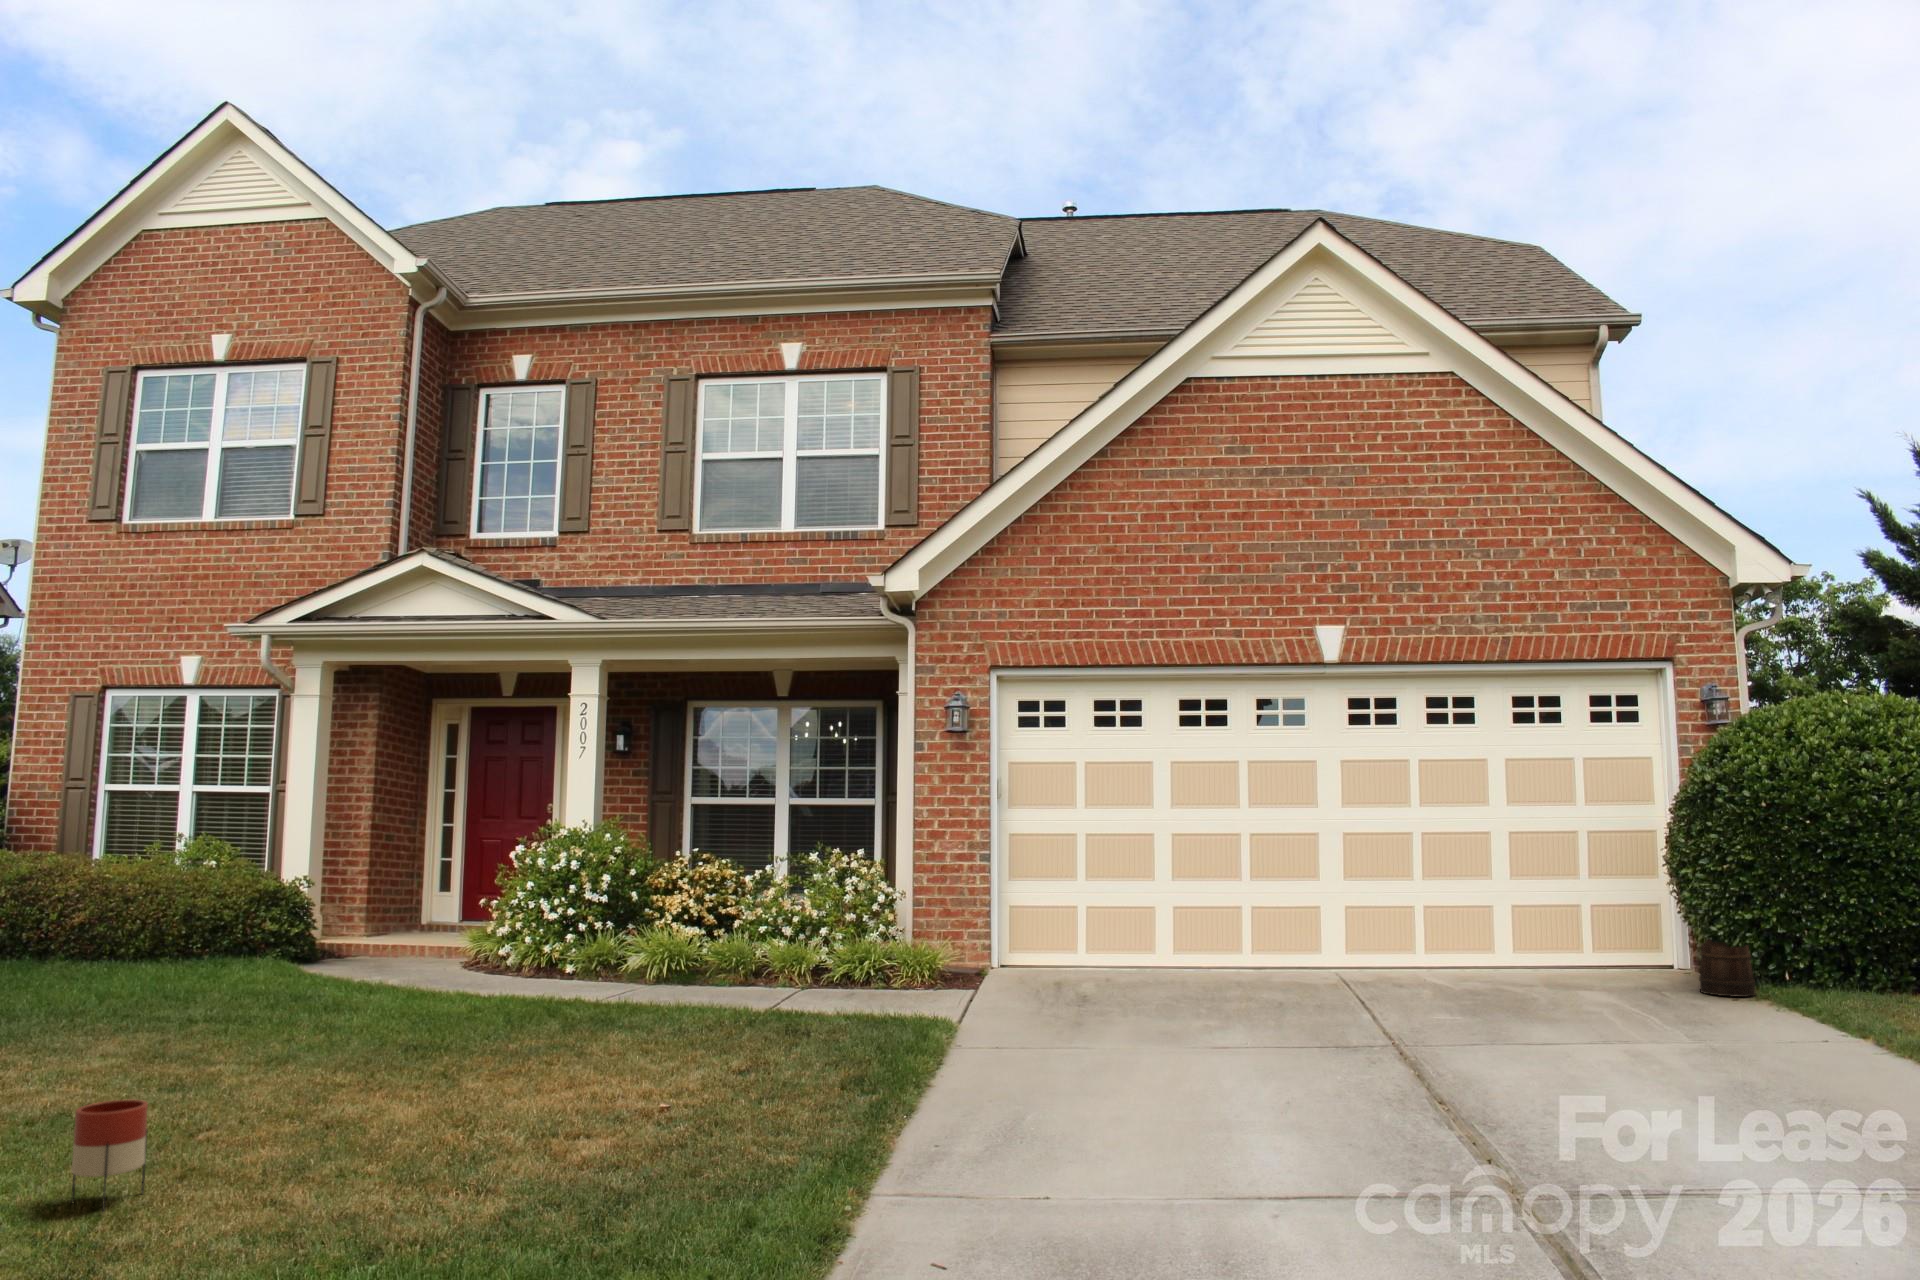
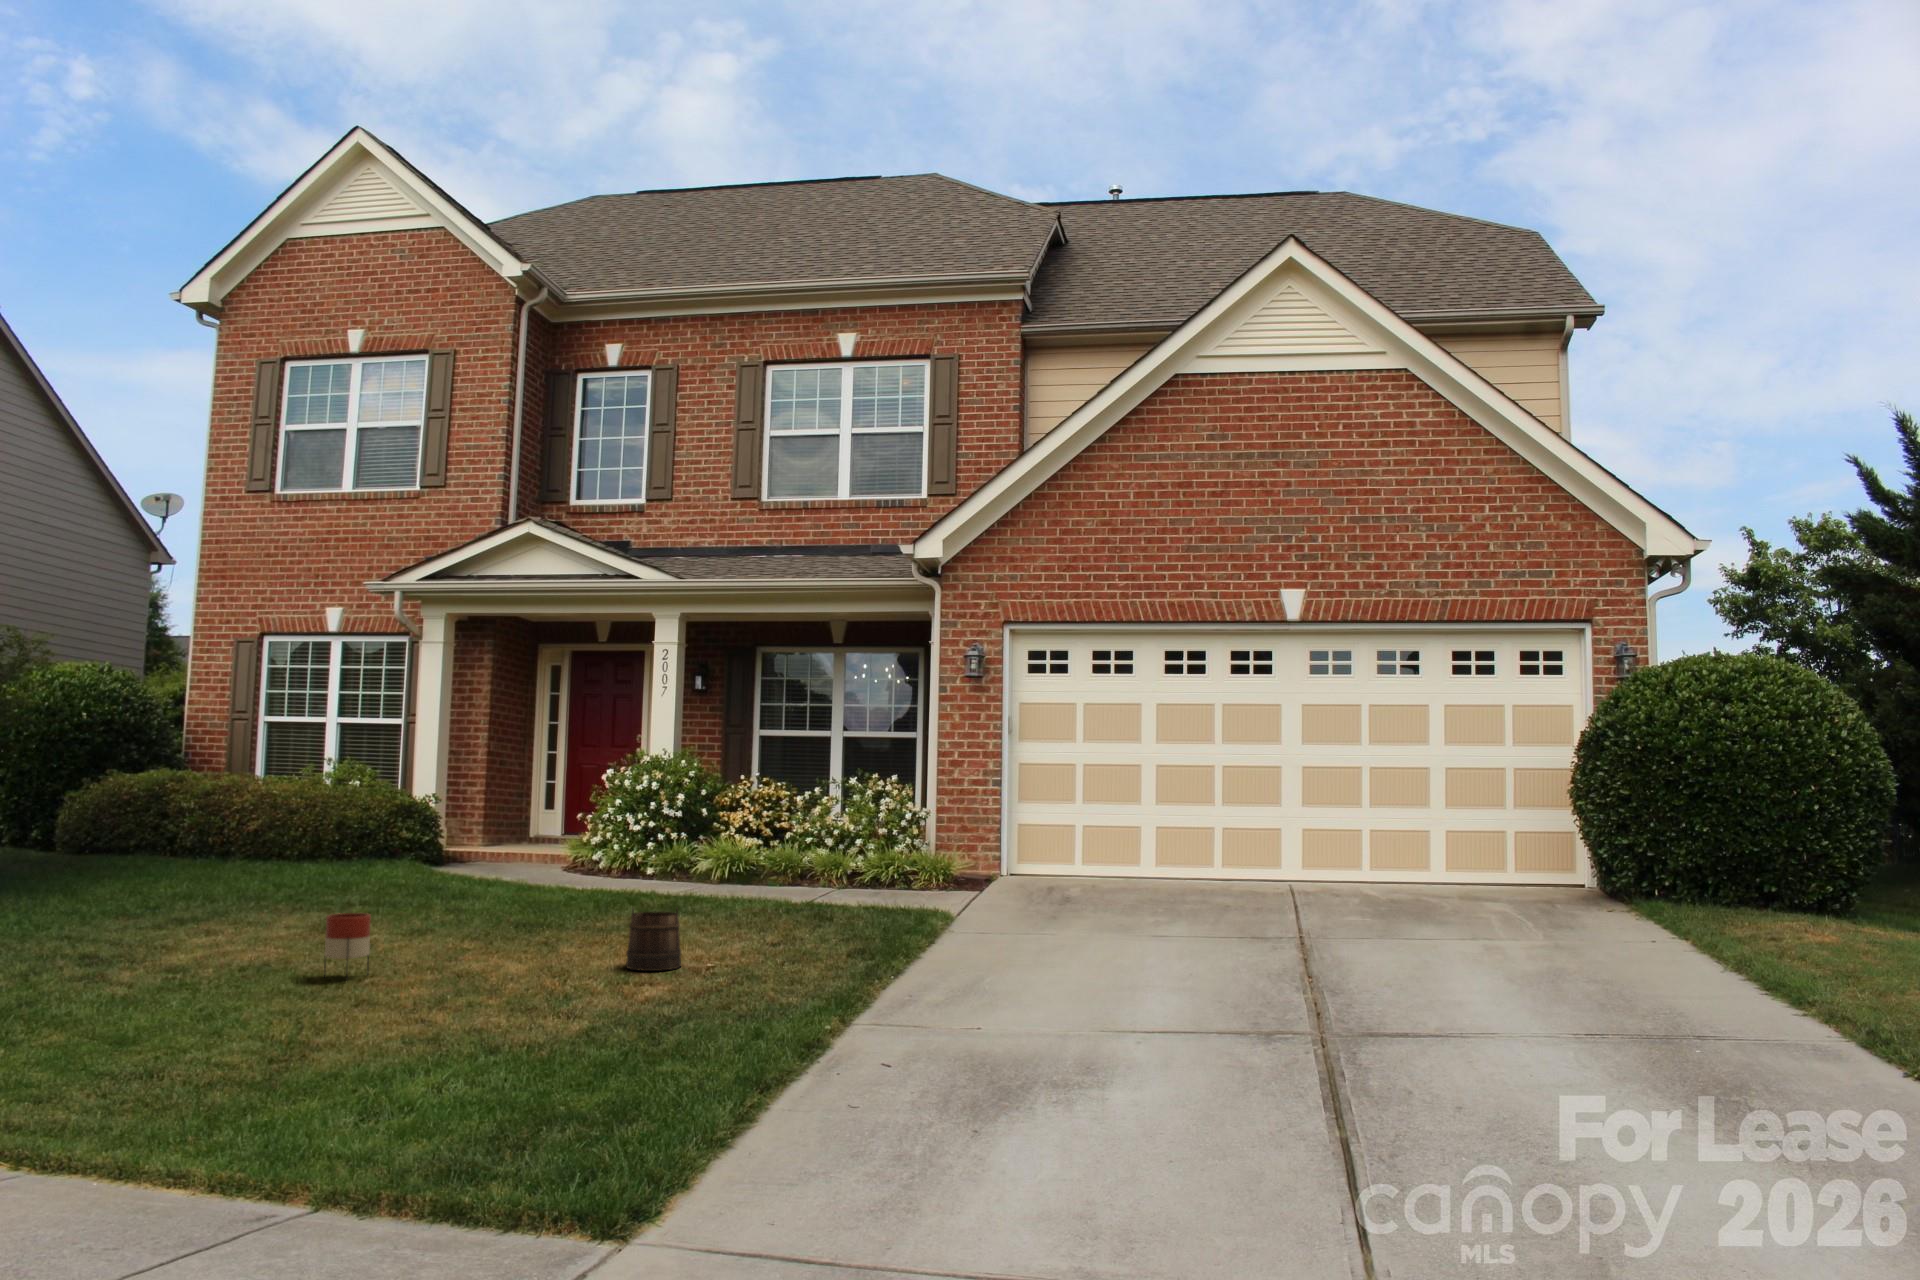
bucket: present [1699,939,1756,997] -> present [626,908,681,971]

